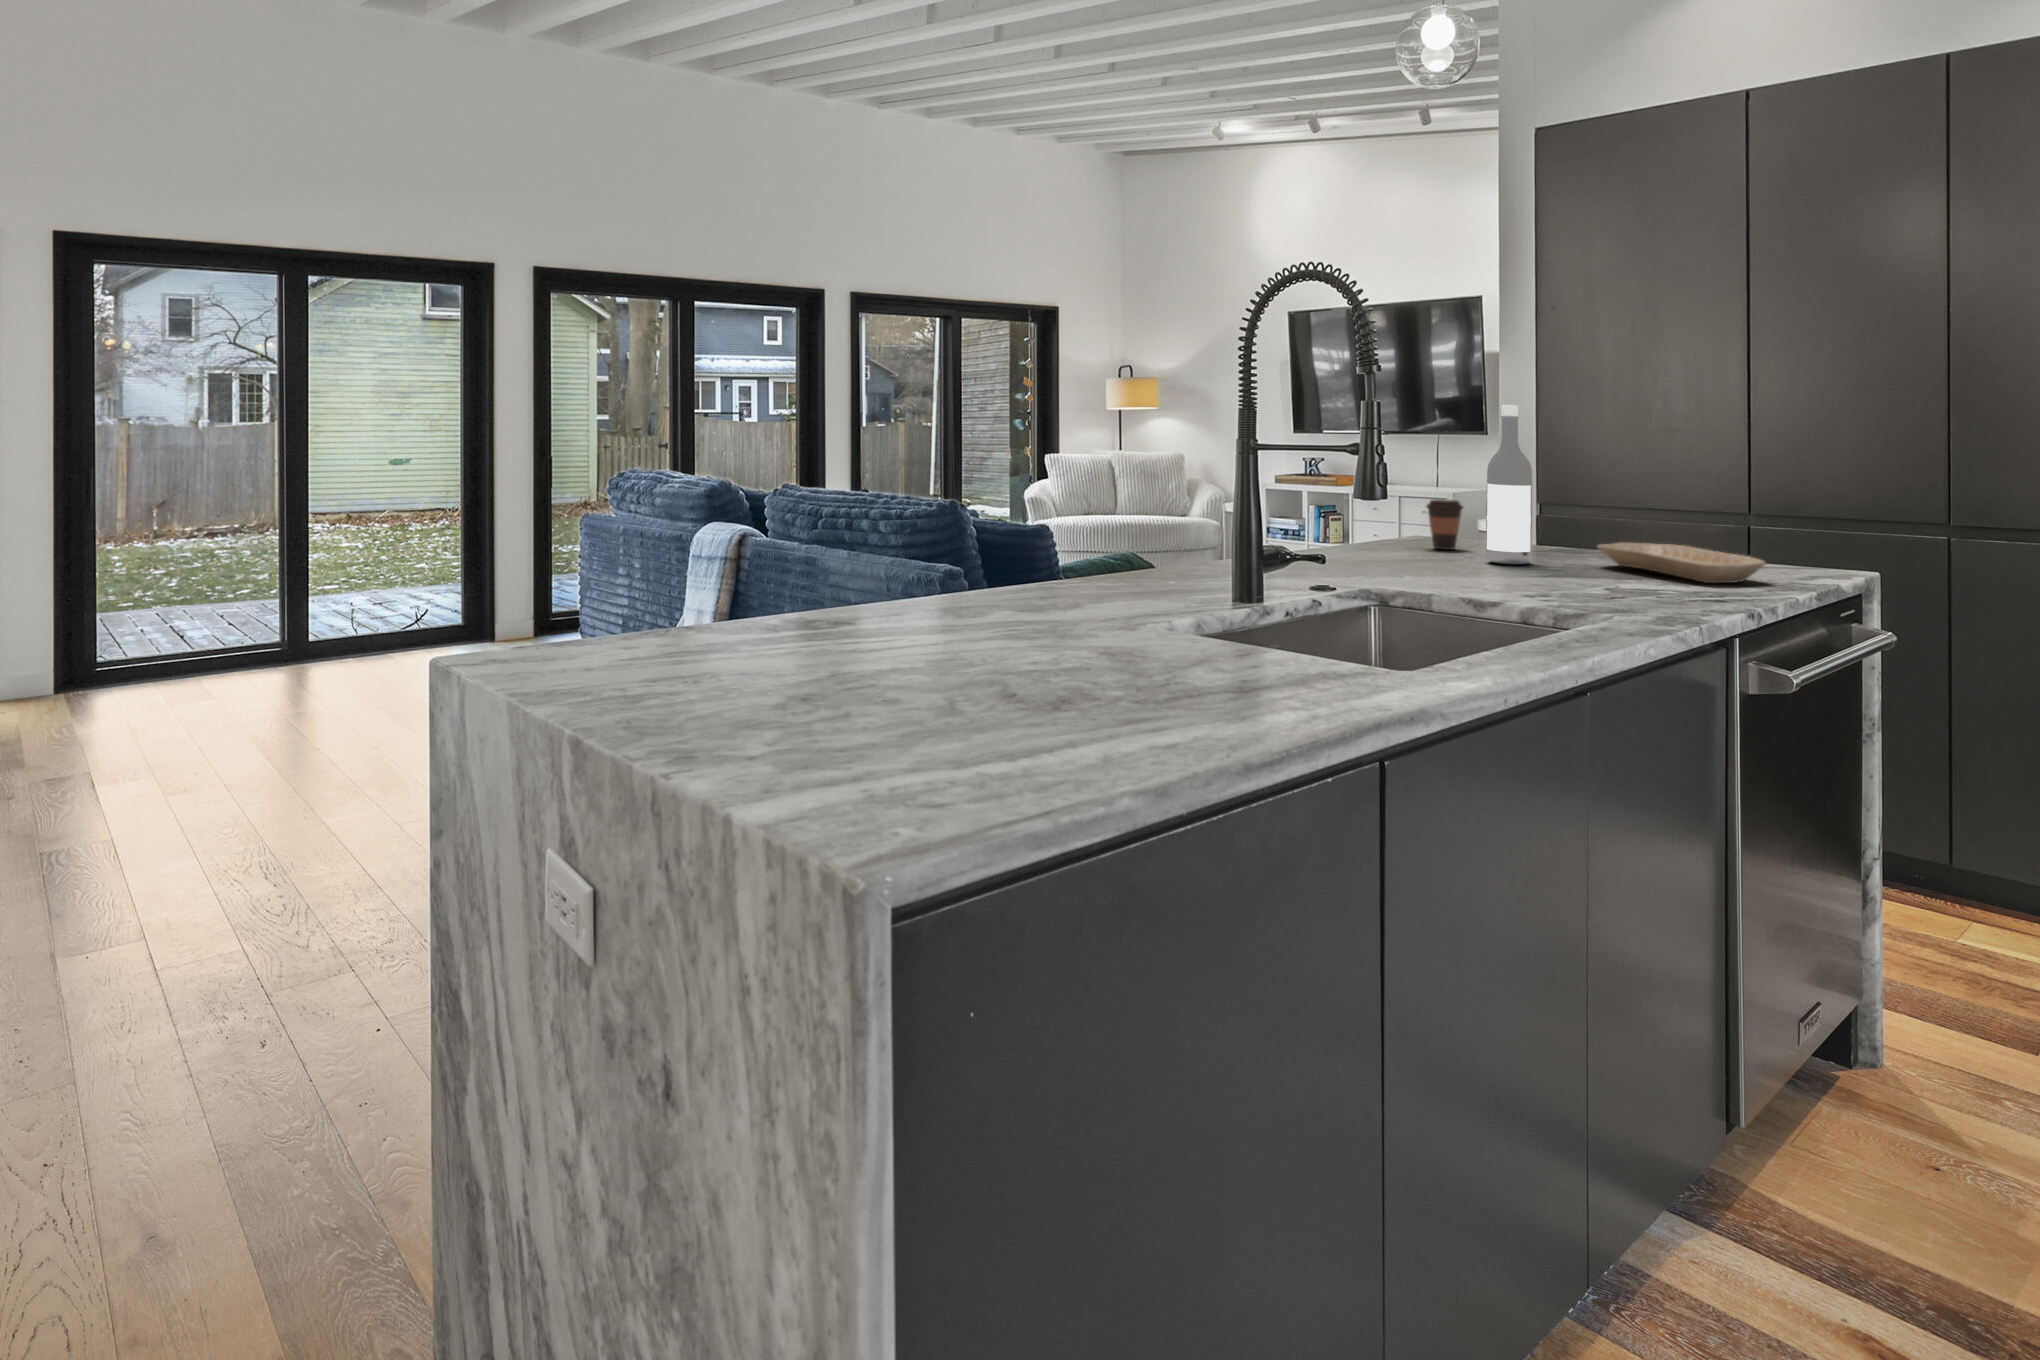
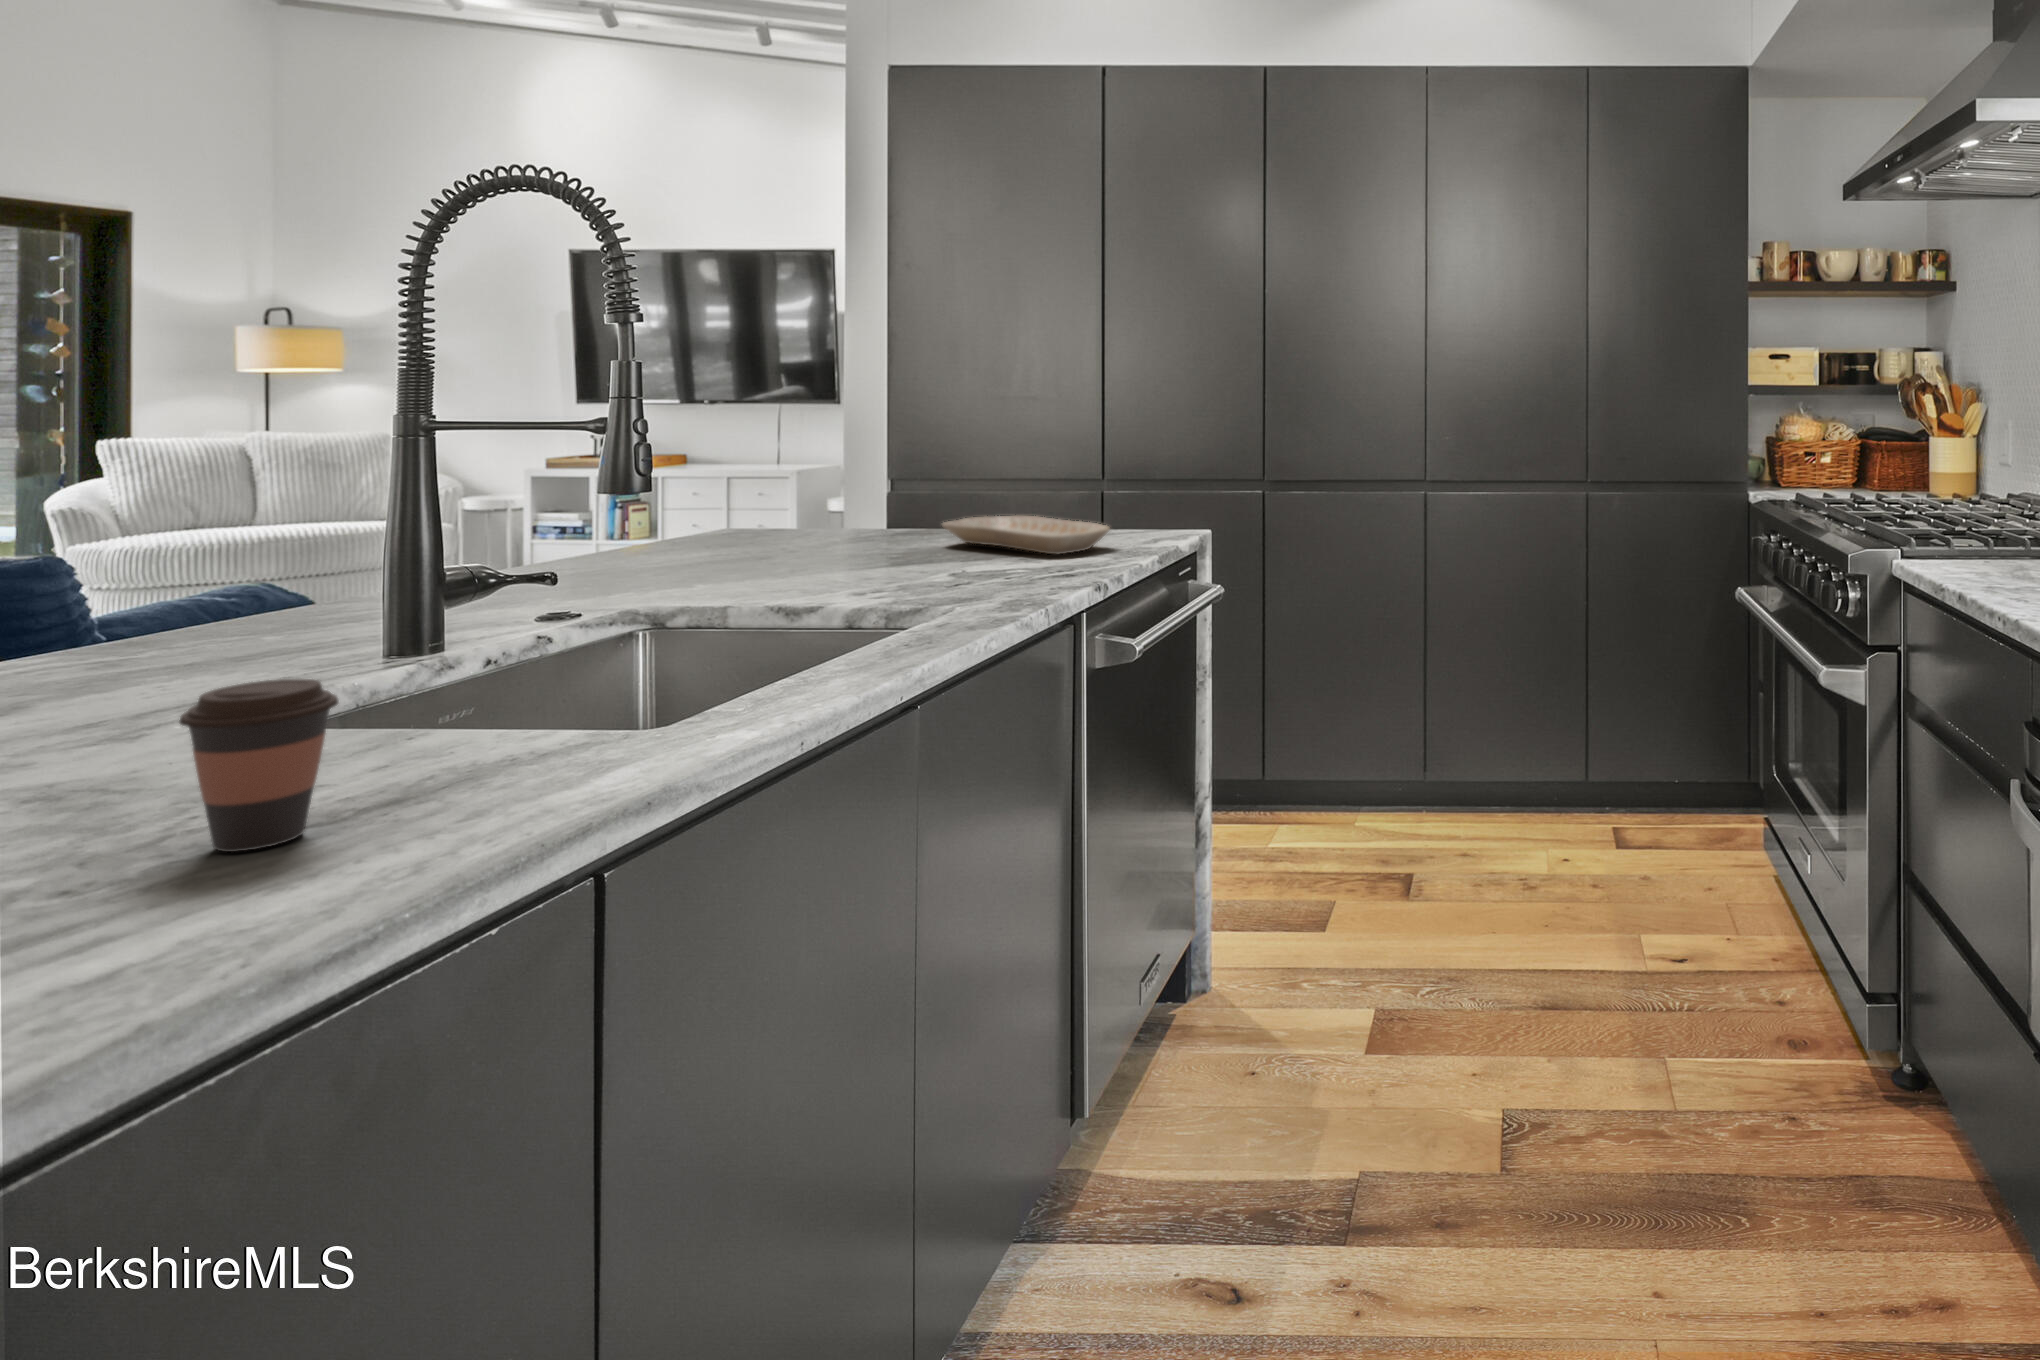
wine bottle: present [1486,405,1532,564] -> none [812,371,868,553]
coffee cup: present [1426,499,1463,550] -> present [179,679,338,852]

